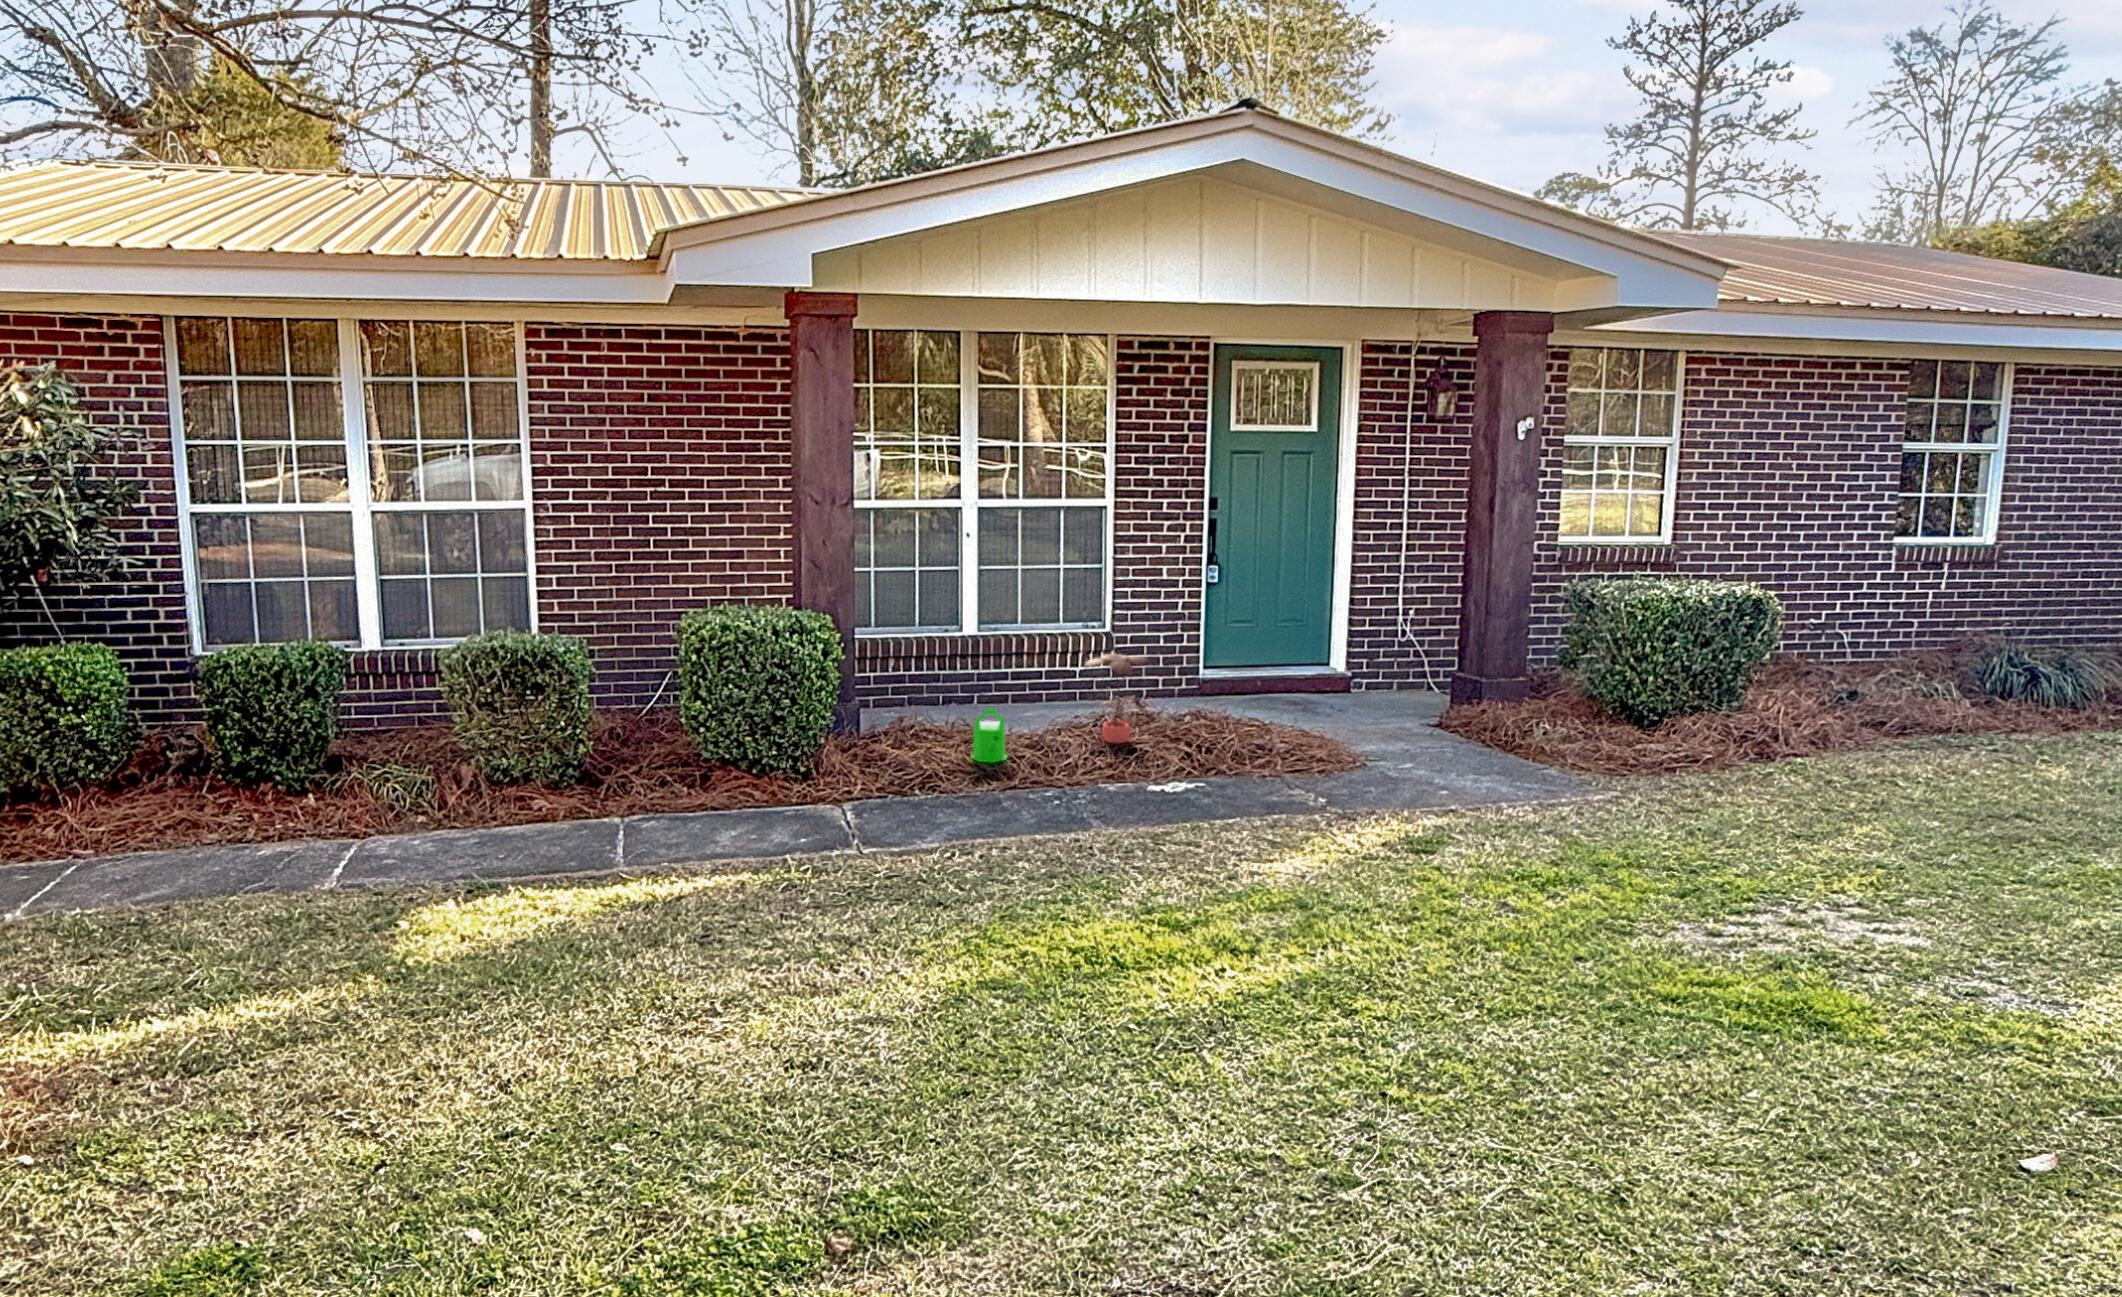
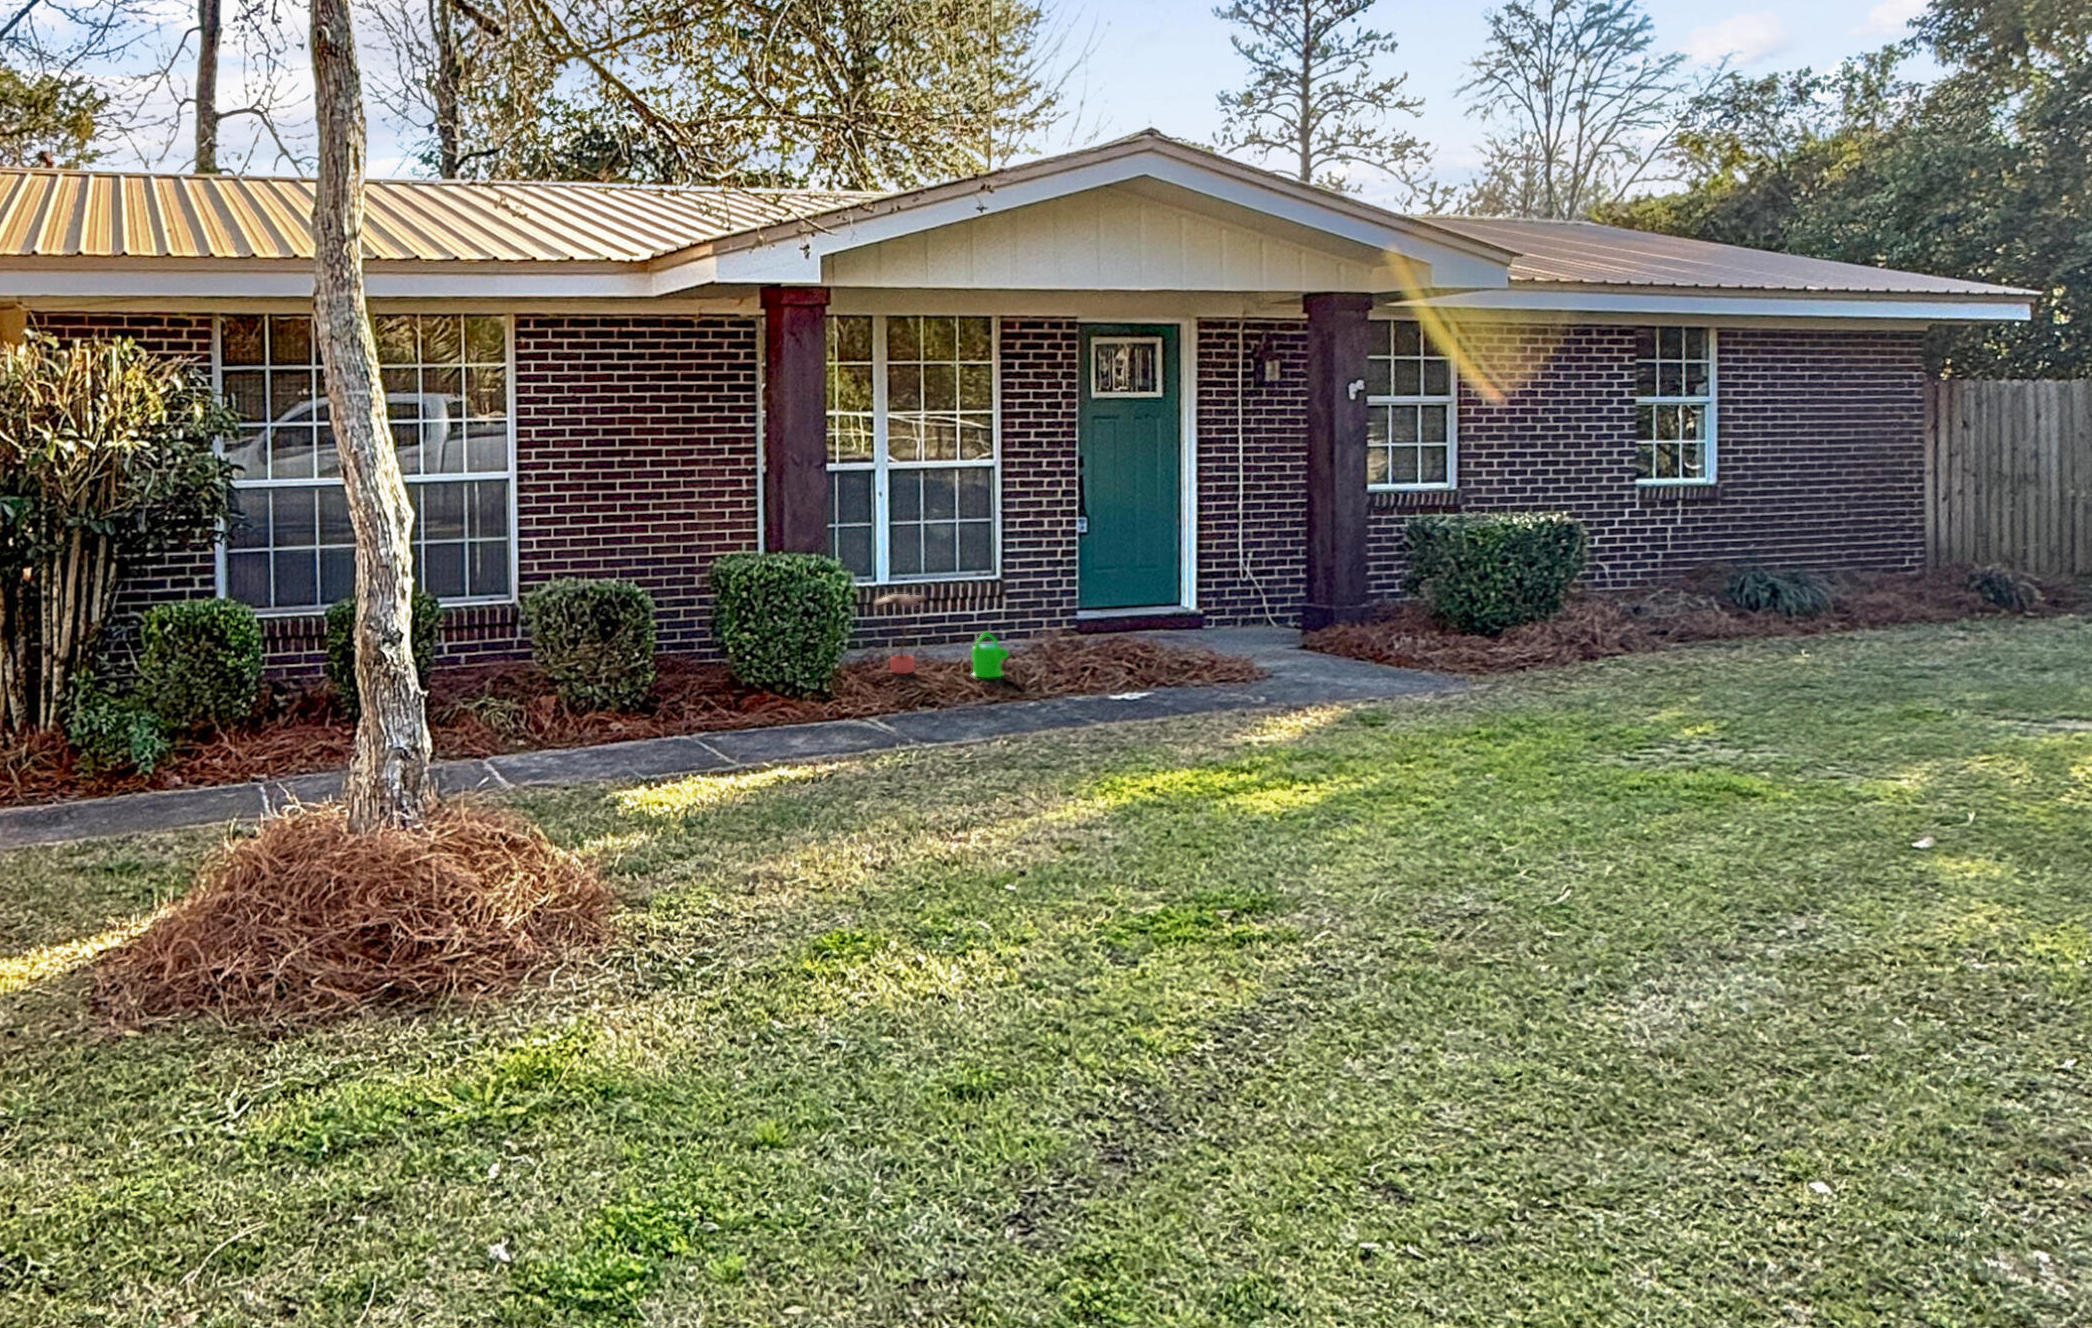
potted plant: present [1085,654,1147,743] -> present [874,594,926,674]

